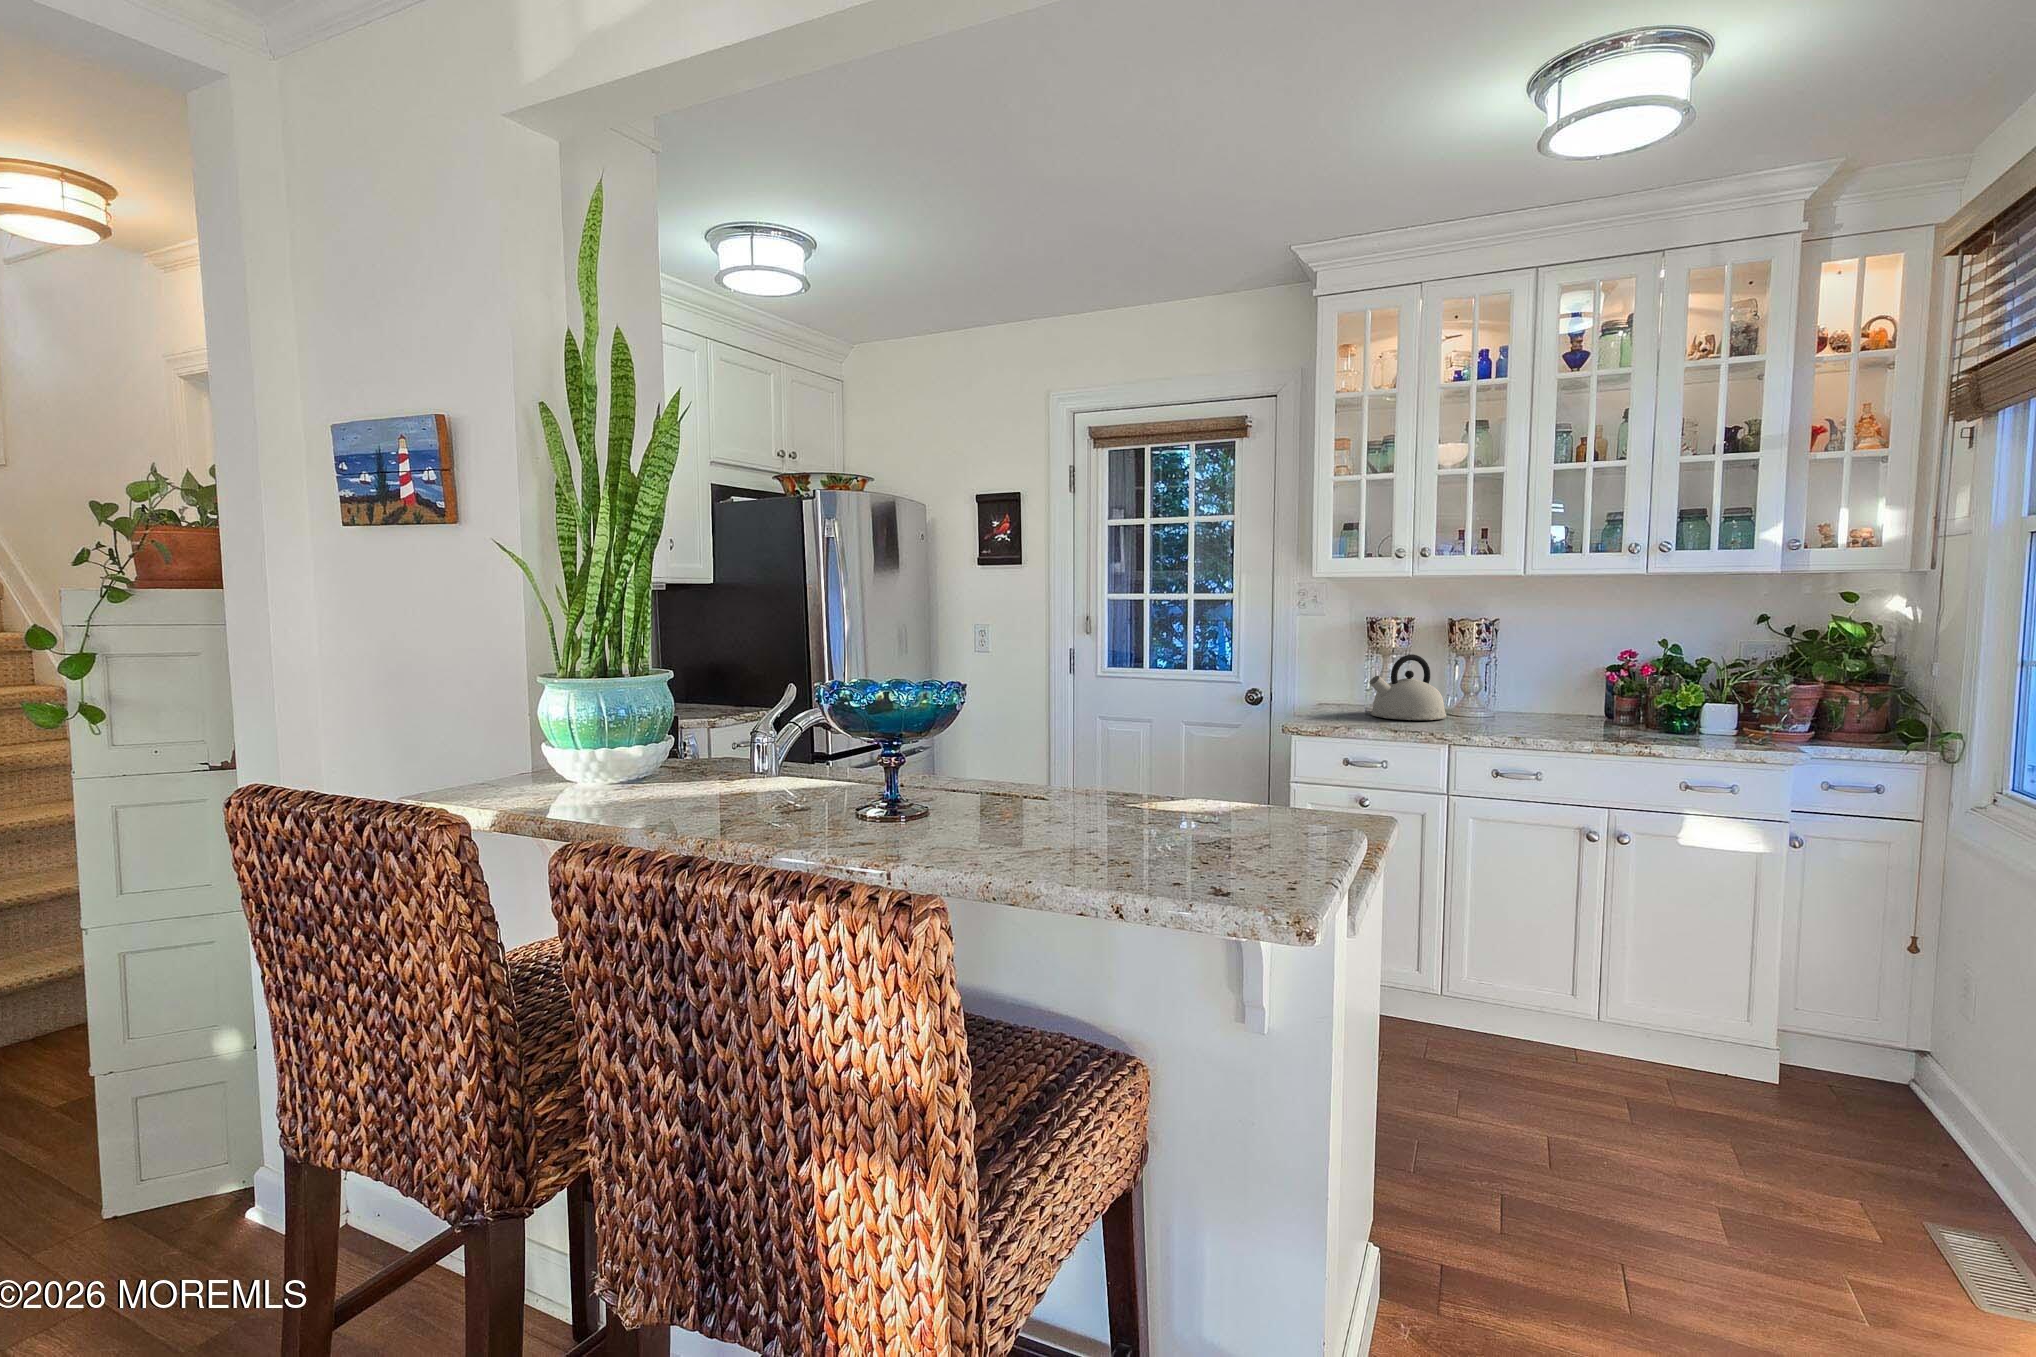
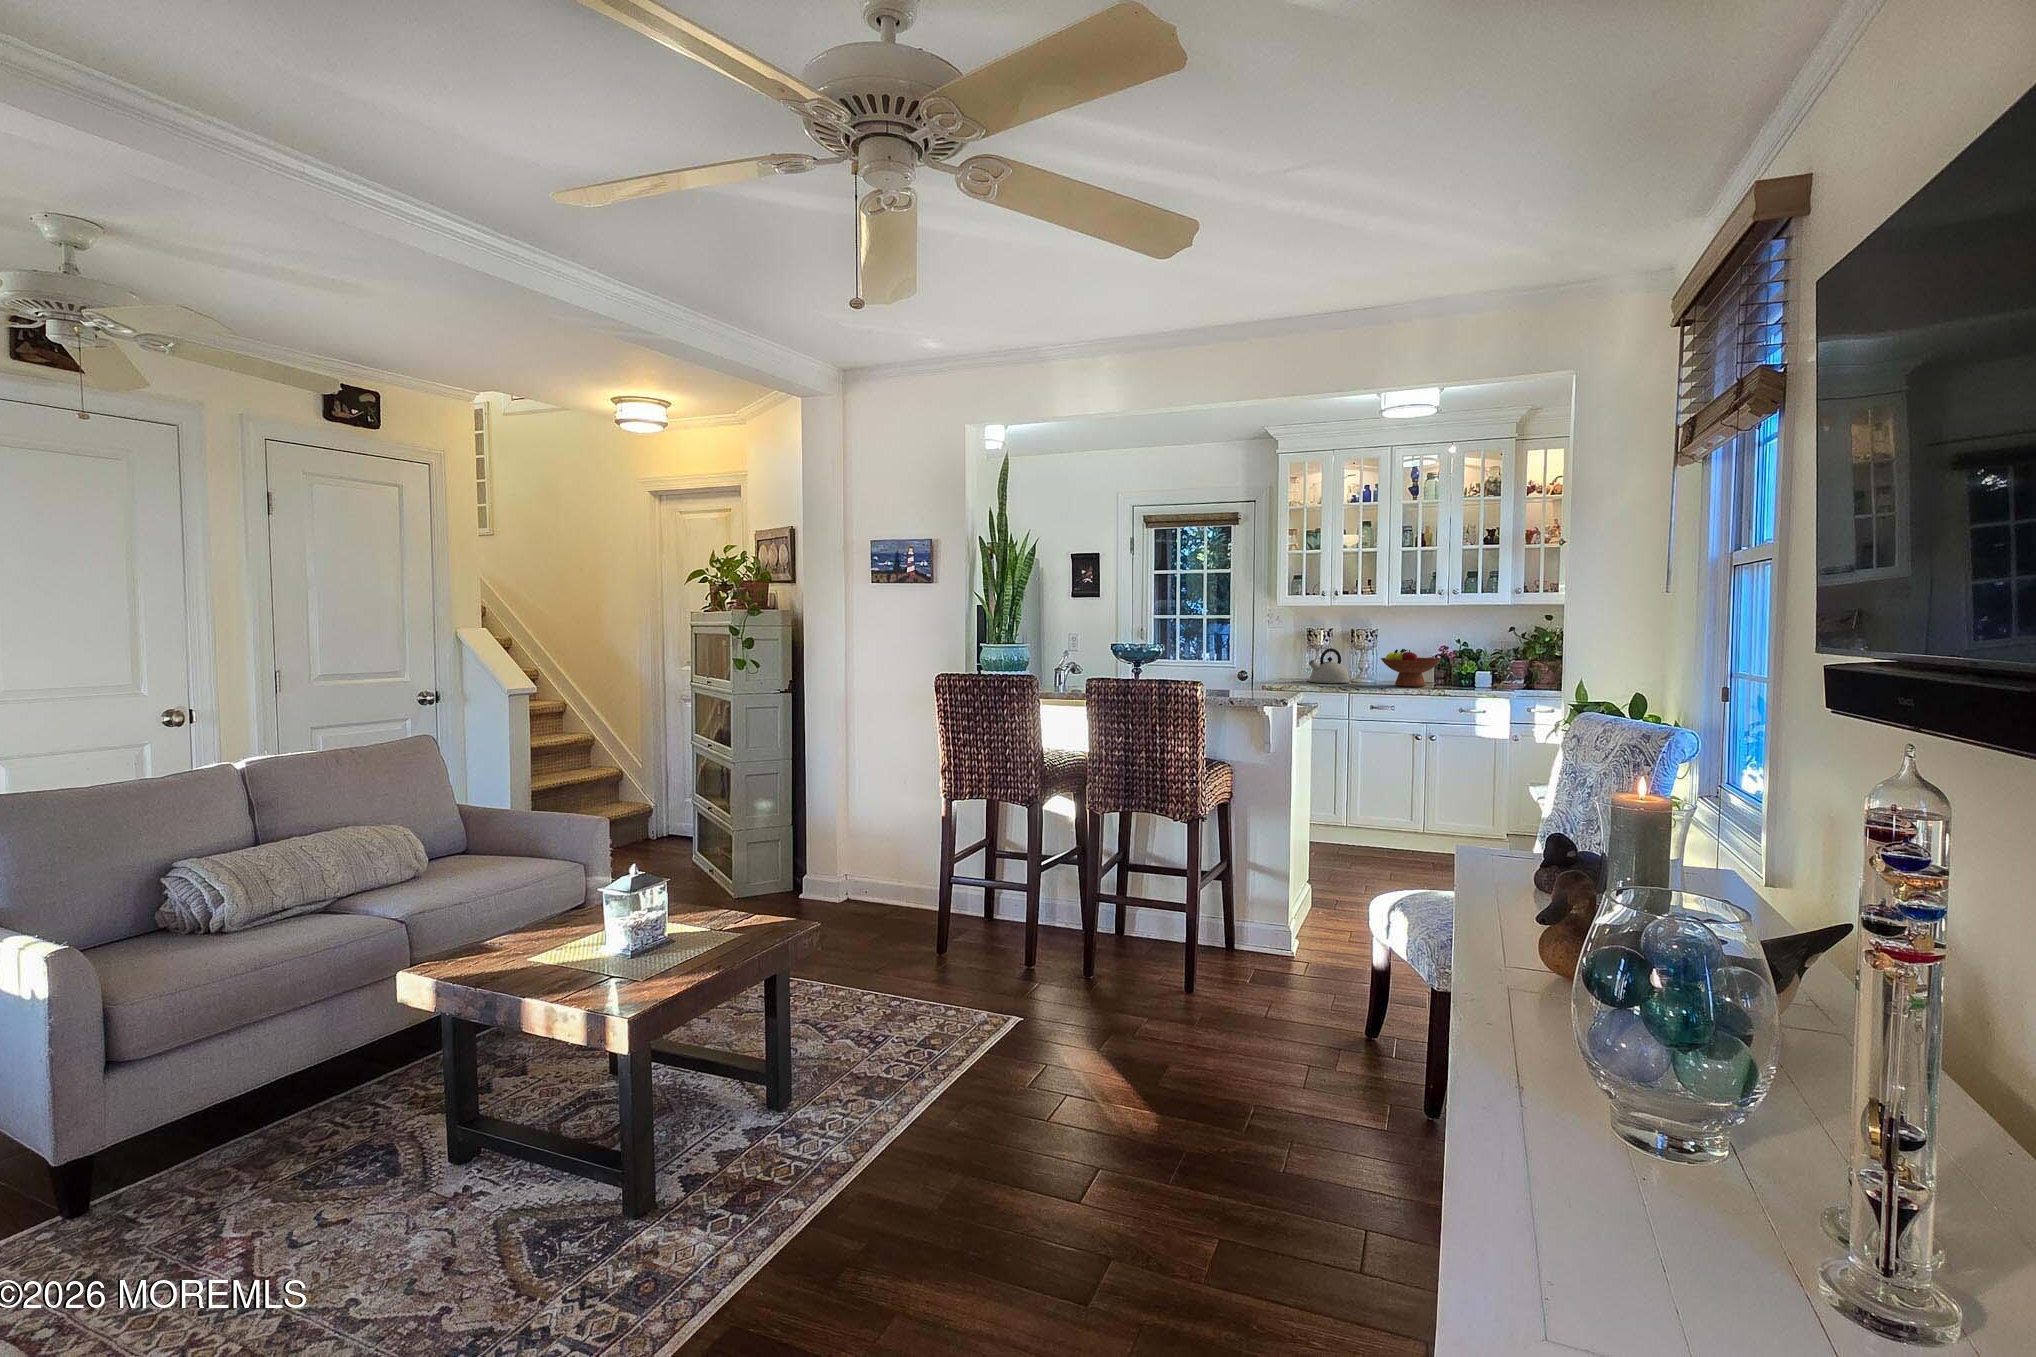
fruit bowl: none [1508,658,1634,732] -> present [1381,649,1441,687]

